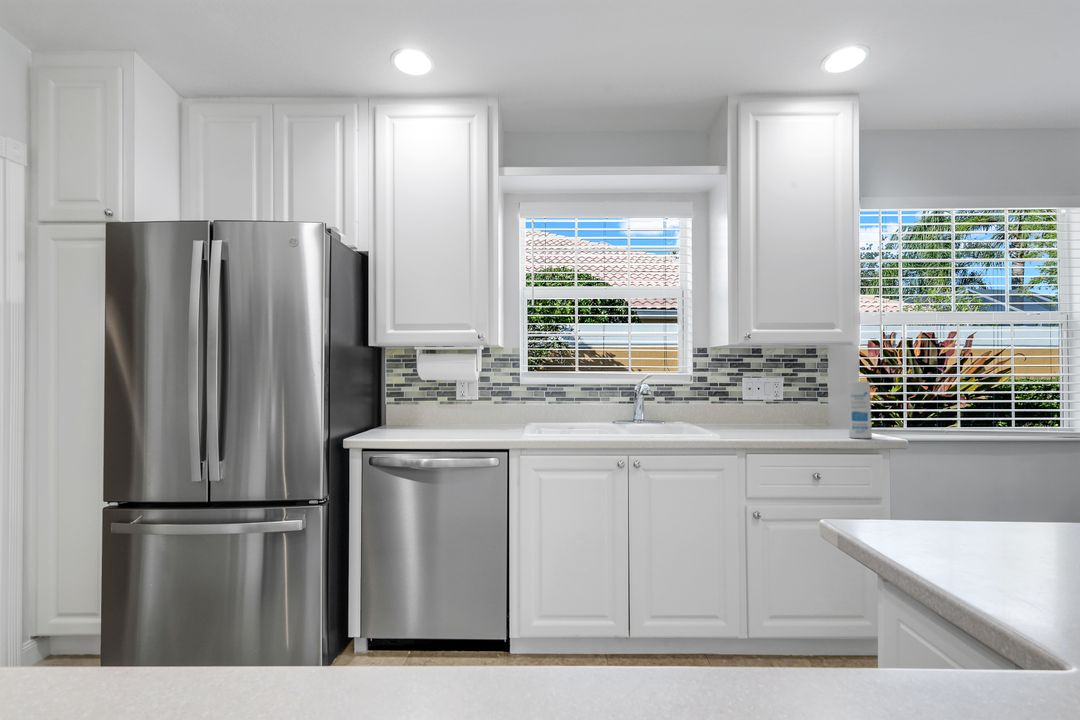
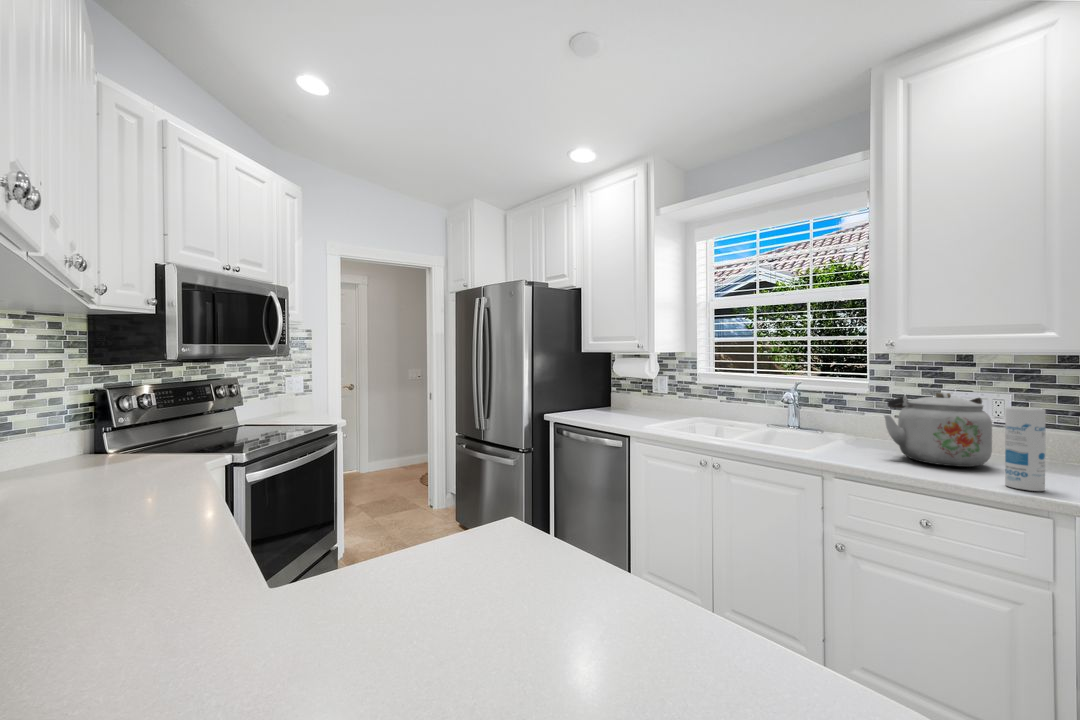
kettle: none [741,376,815,433] -> present [884,392,992,467]

